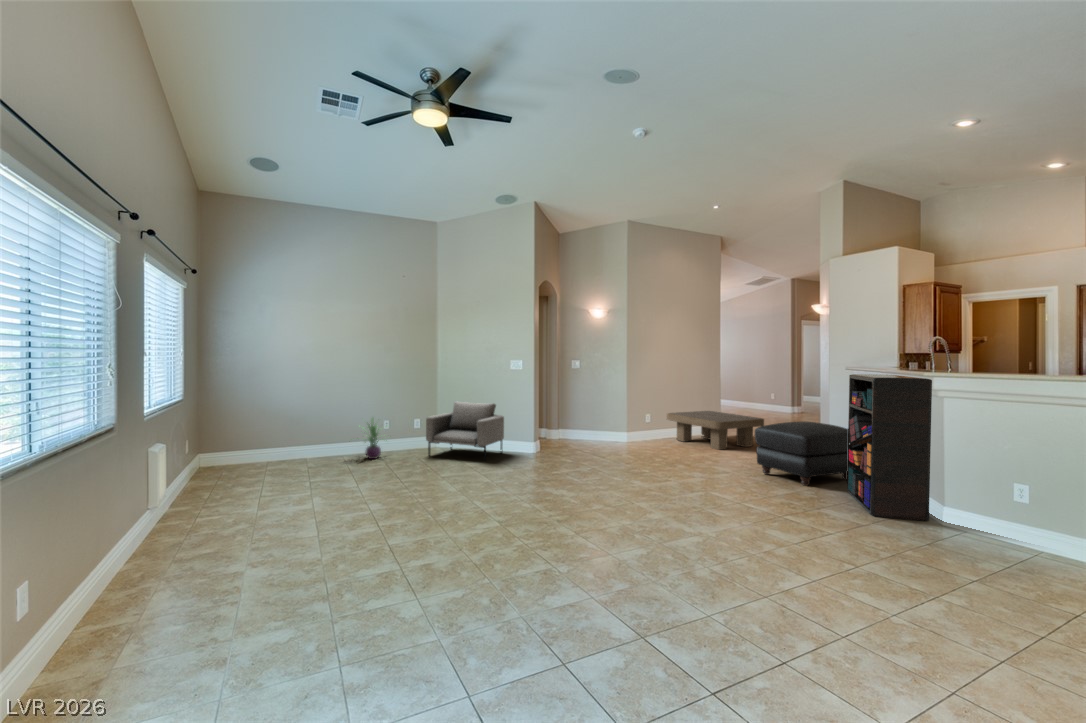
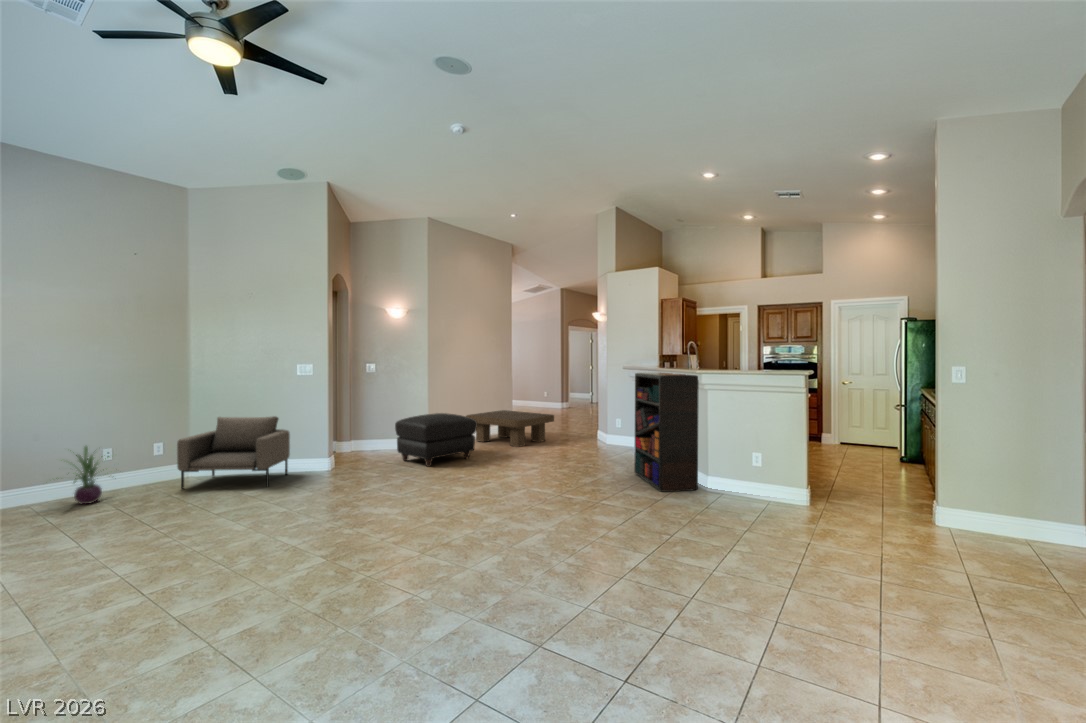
ottoman: present [755,421,848,486] -> present [395,413,477,467]

